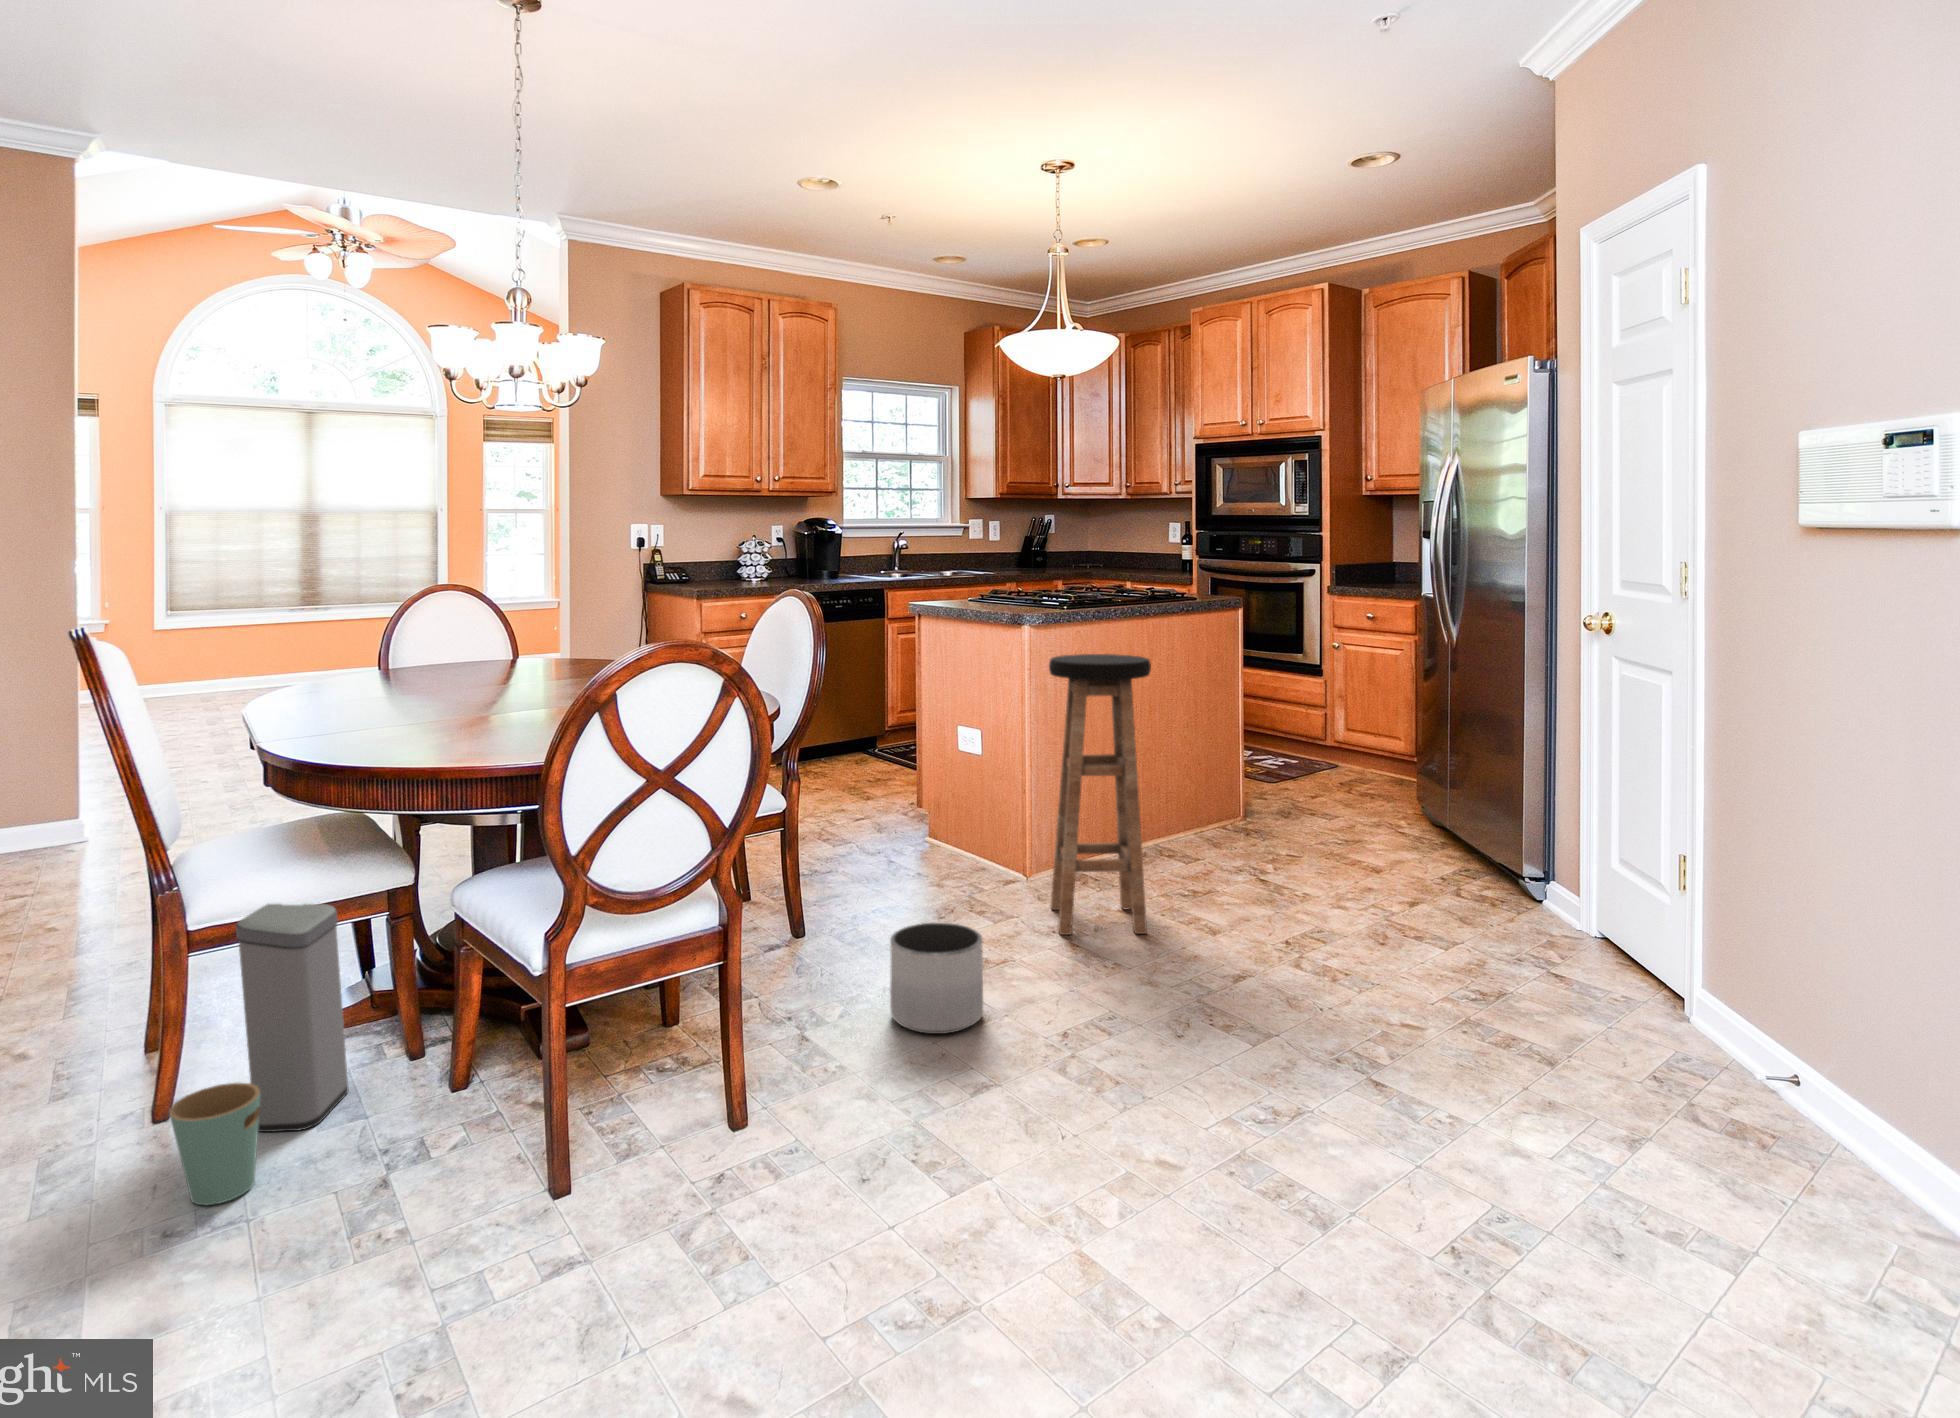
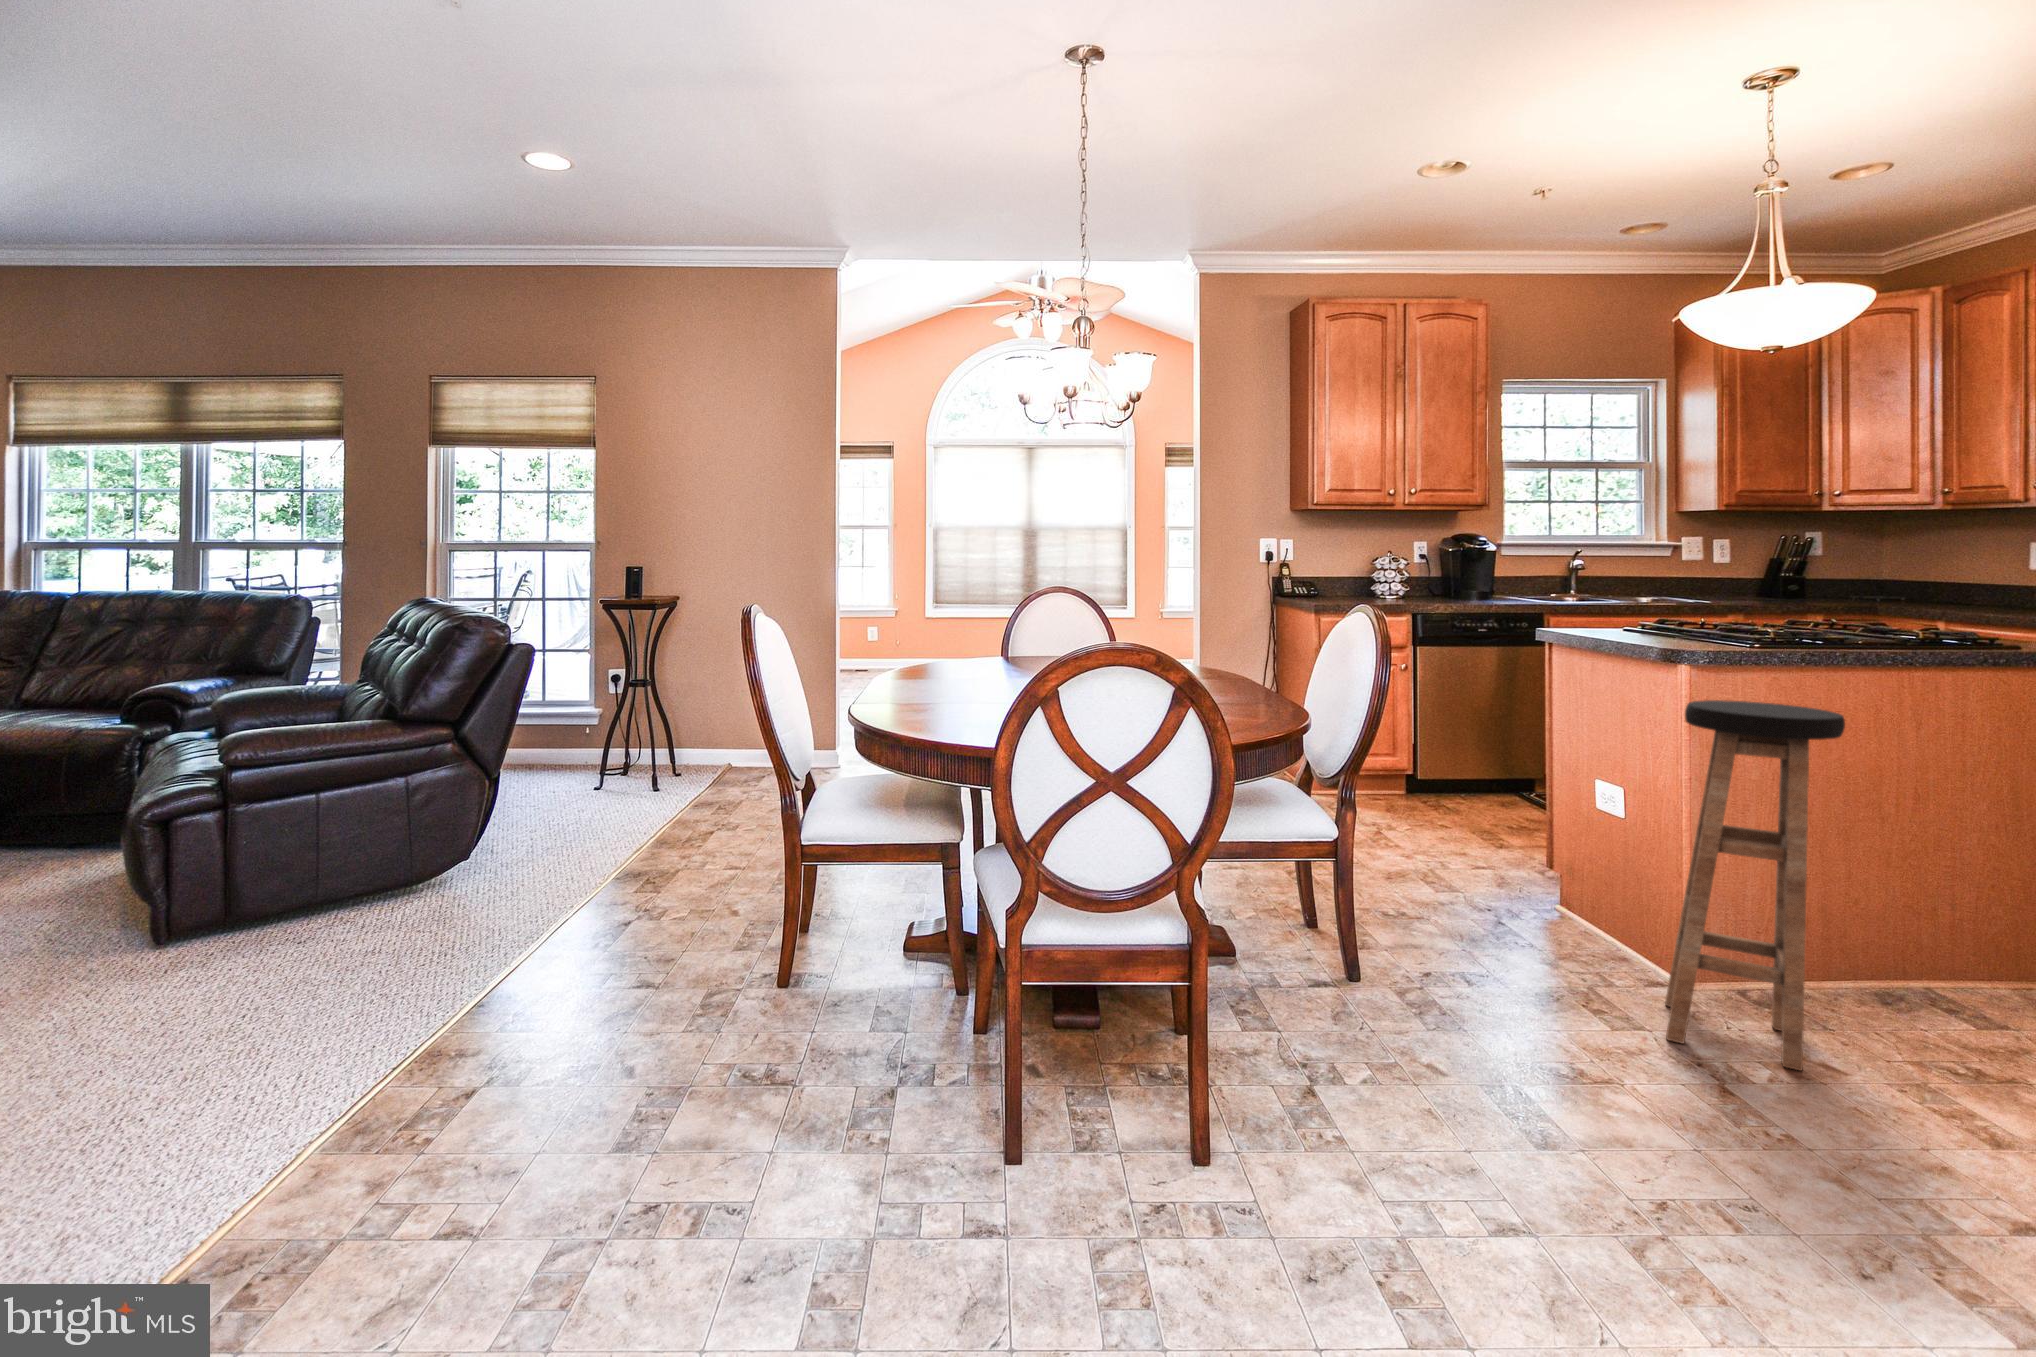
trash can: present [169,904,349,1205] -> none [753,837,905,1075]
planter: present [890,923,983,1034] -> none [1409,987,1531,1124]

